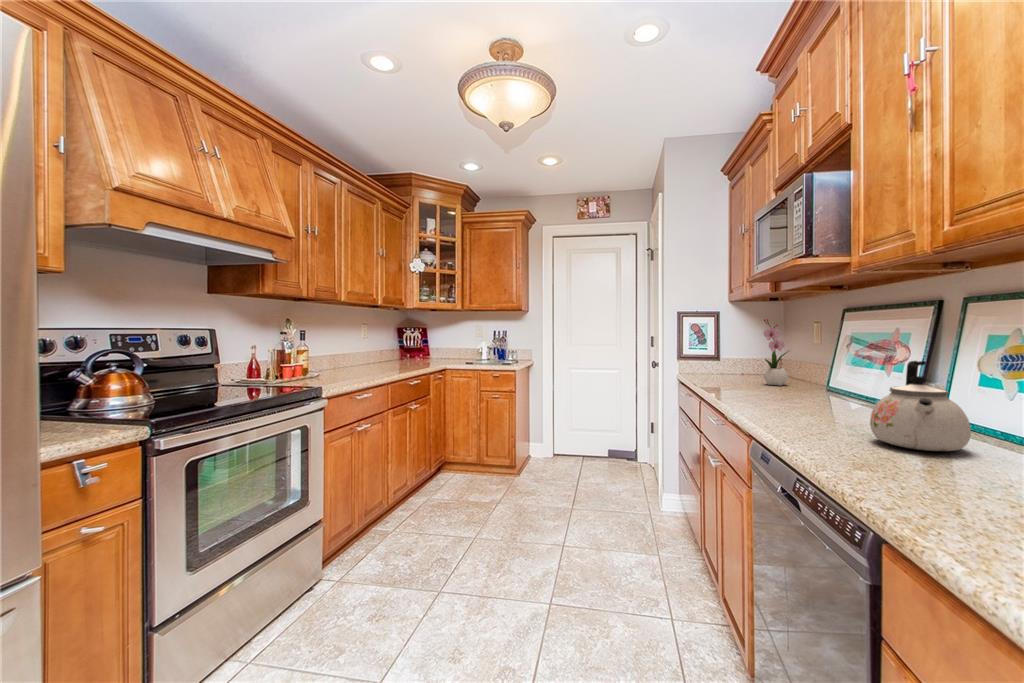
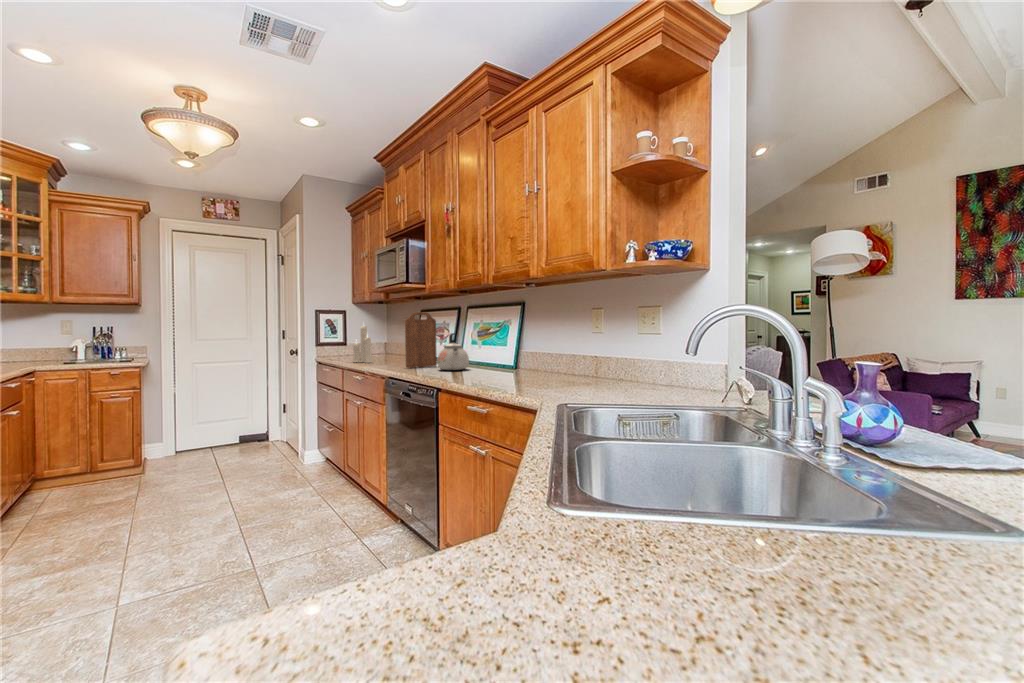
cutting board: none [796,313,873,424] -> present [405,312,437,368]
flower arrangement: present [763,319,789,386] -> none [378,316,393,358]
candle: none [713,325,745,395] -> present [353,326,372,363]

